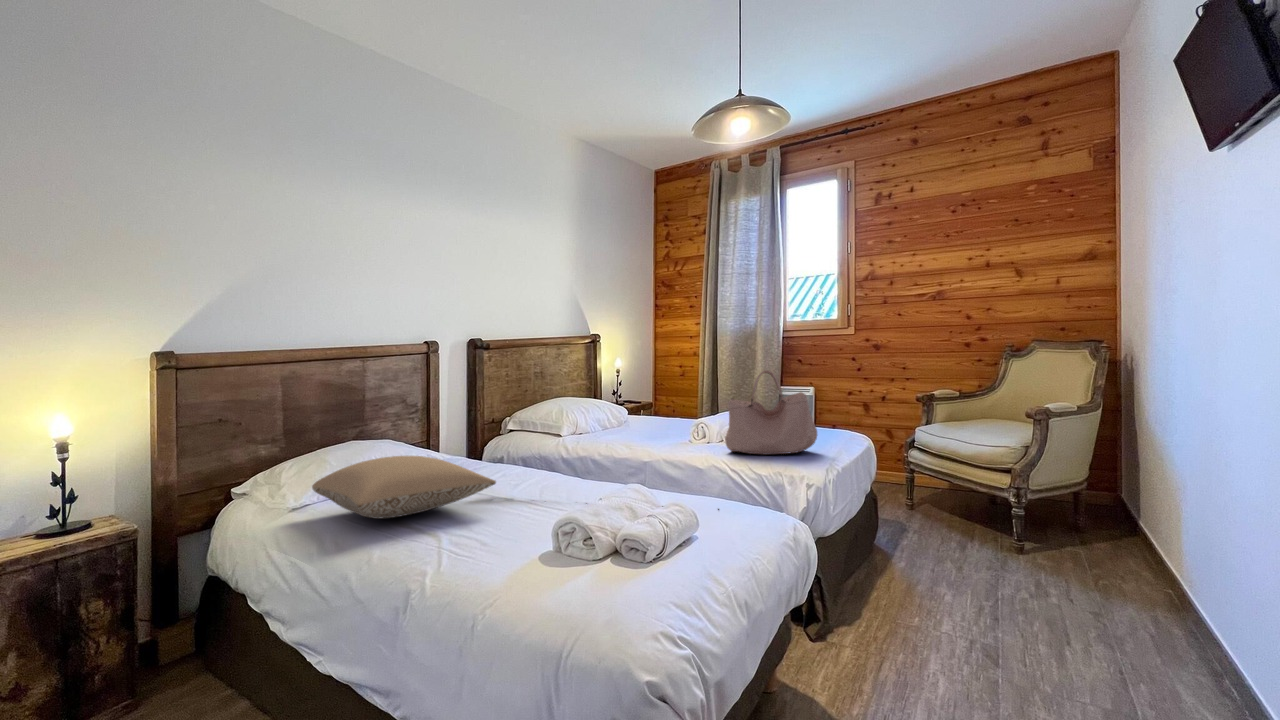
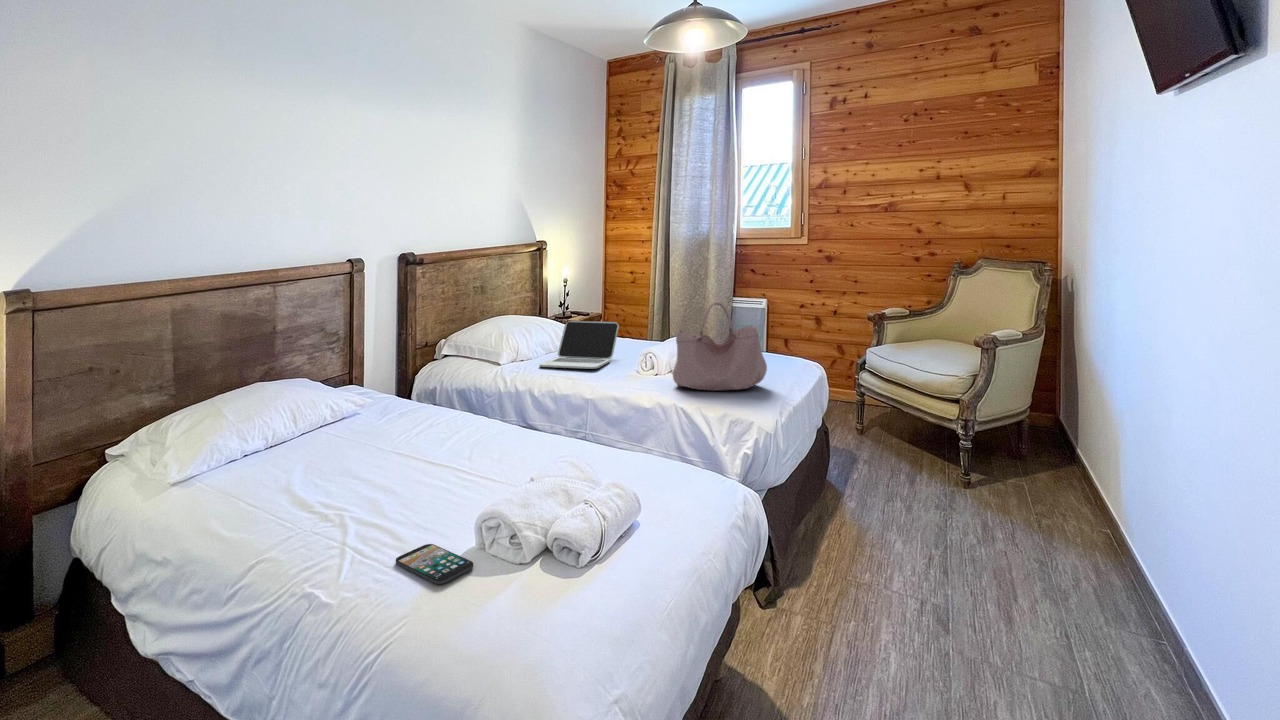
laptop: none [596,399,672,440] -> present [539,321,619,369]
pillow: present [312,456,496,518] -> none [211,414,421,495]
smartphone: none [481,551,550,575] -> present [396,544,473,584]

